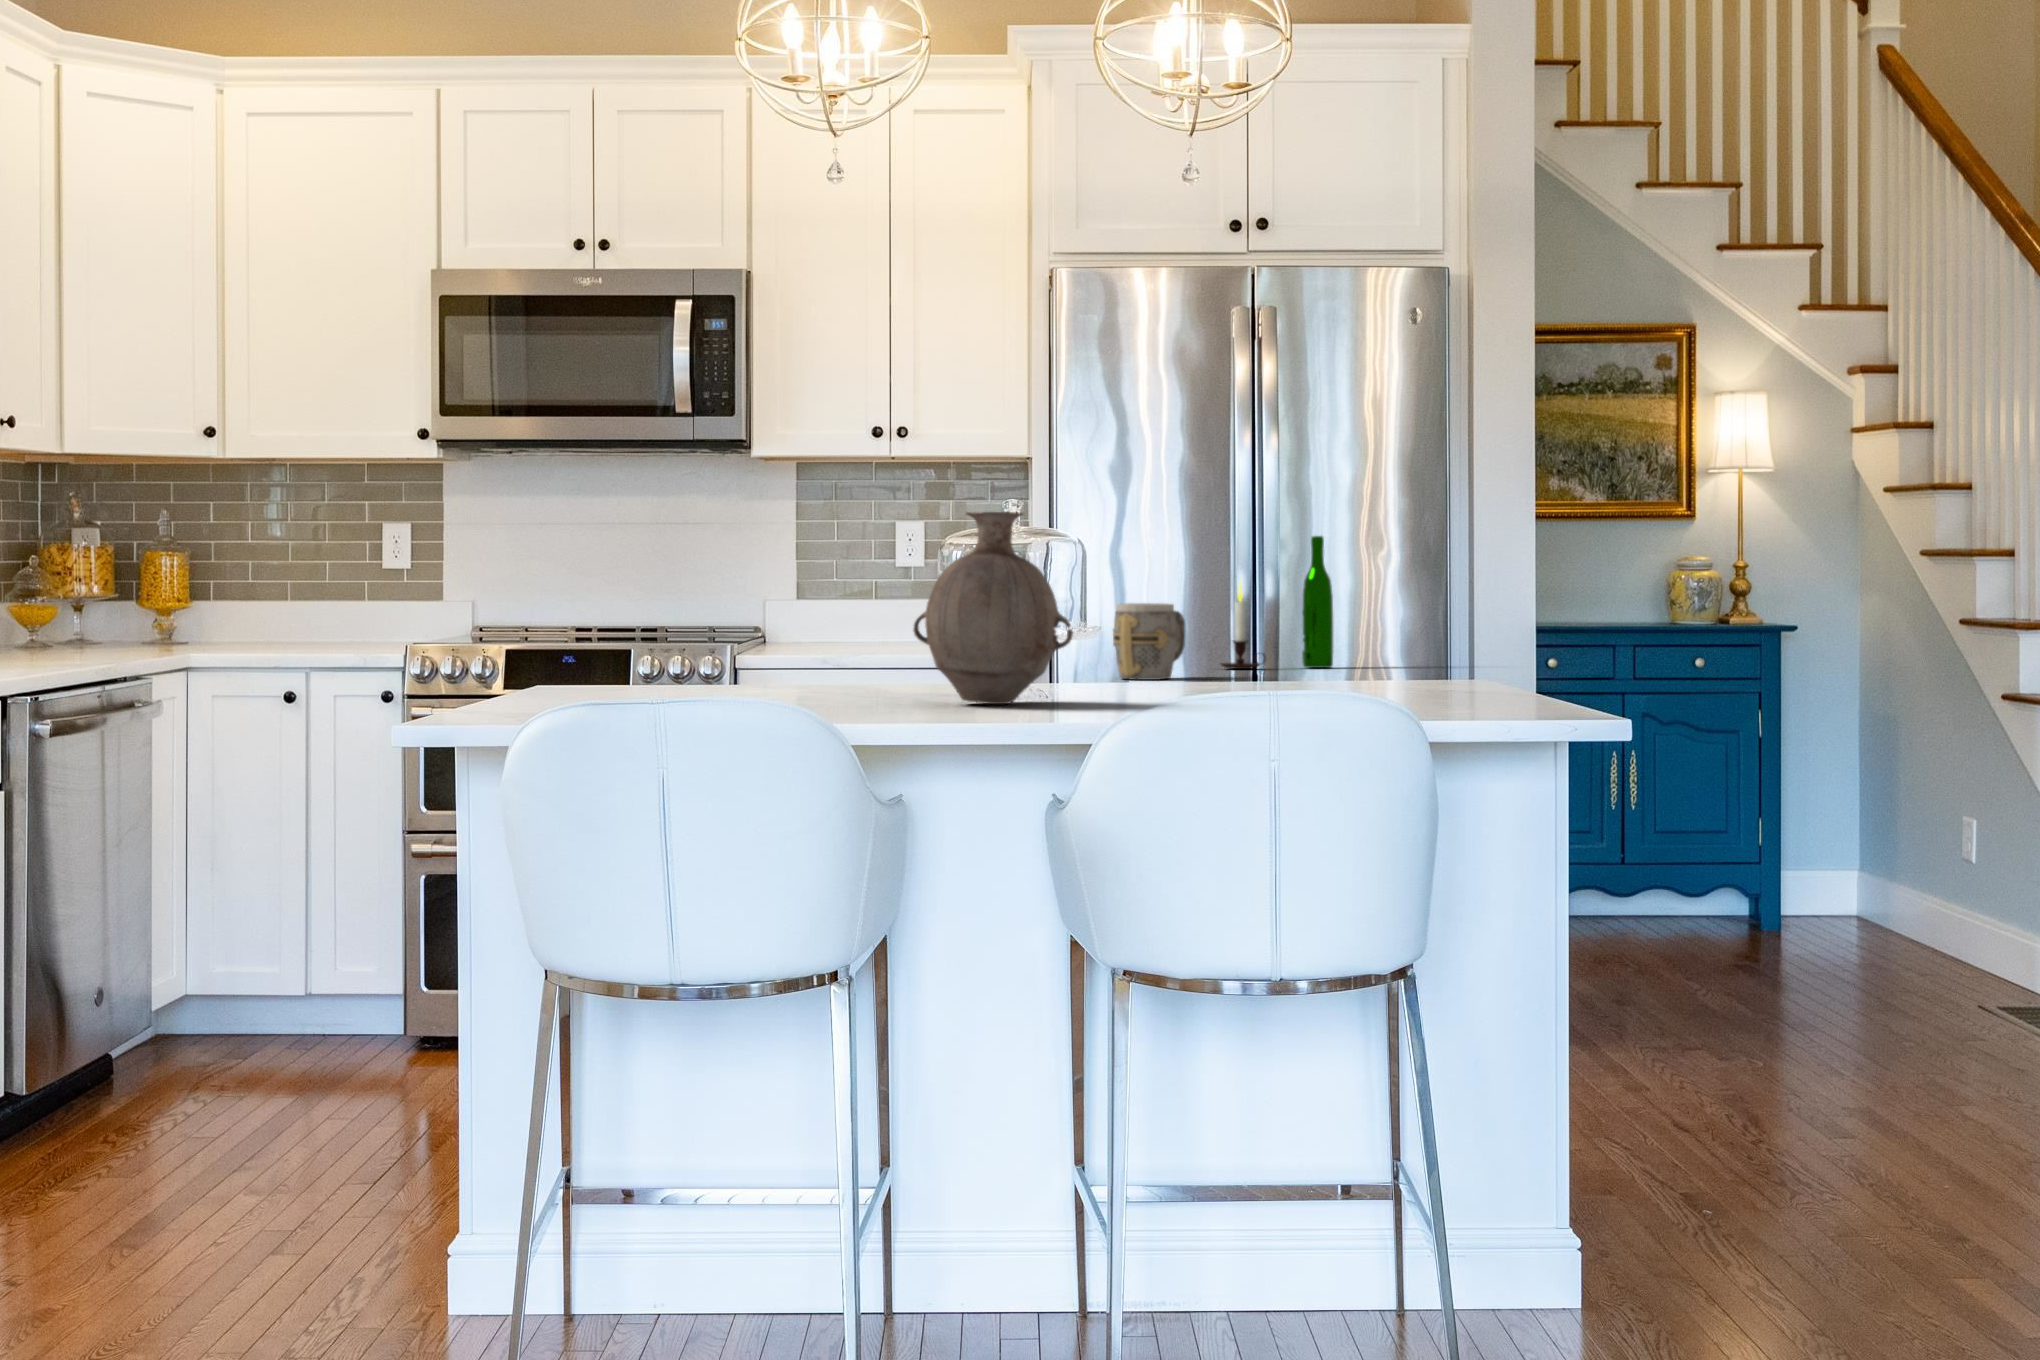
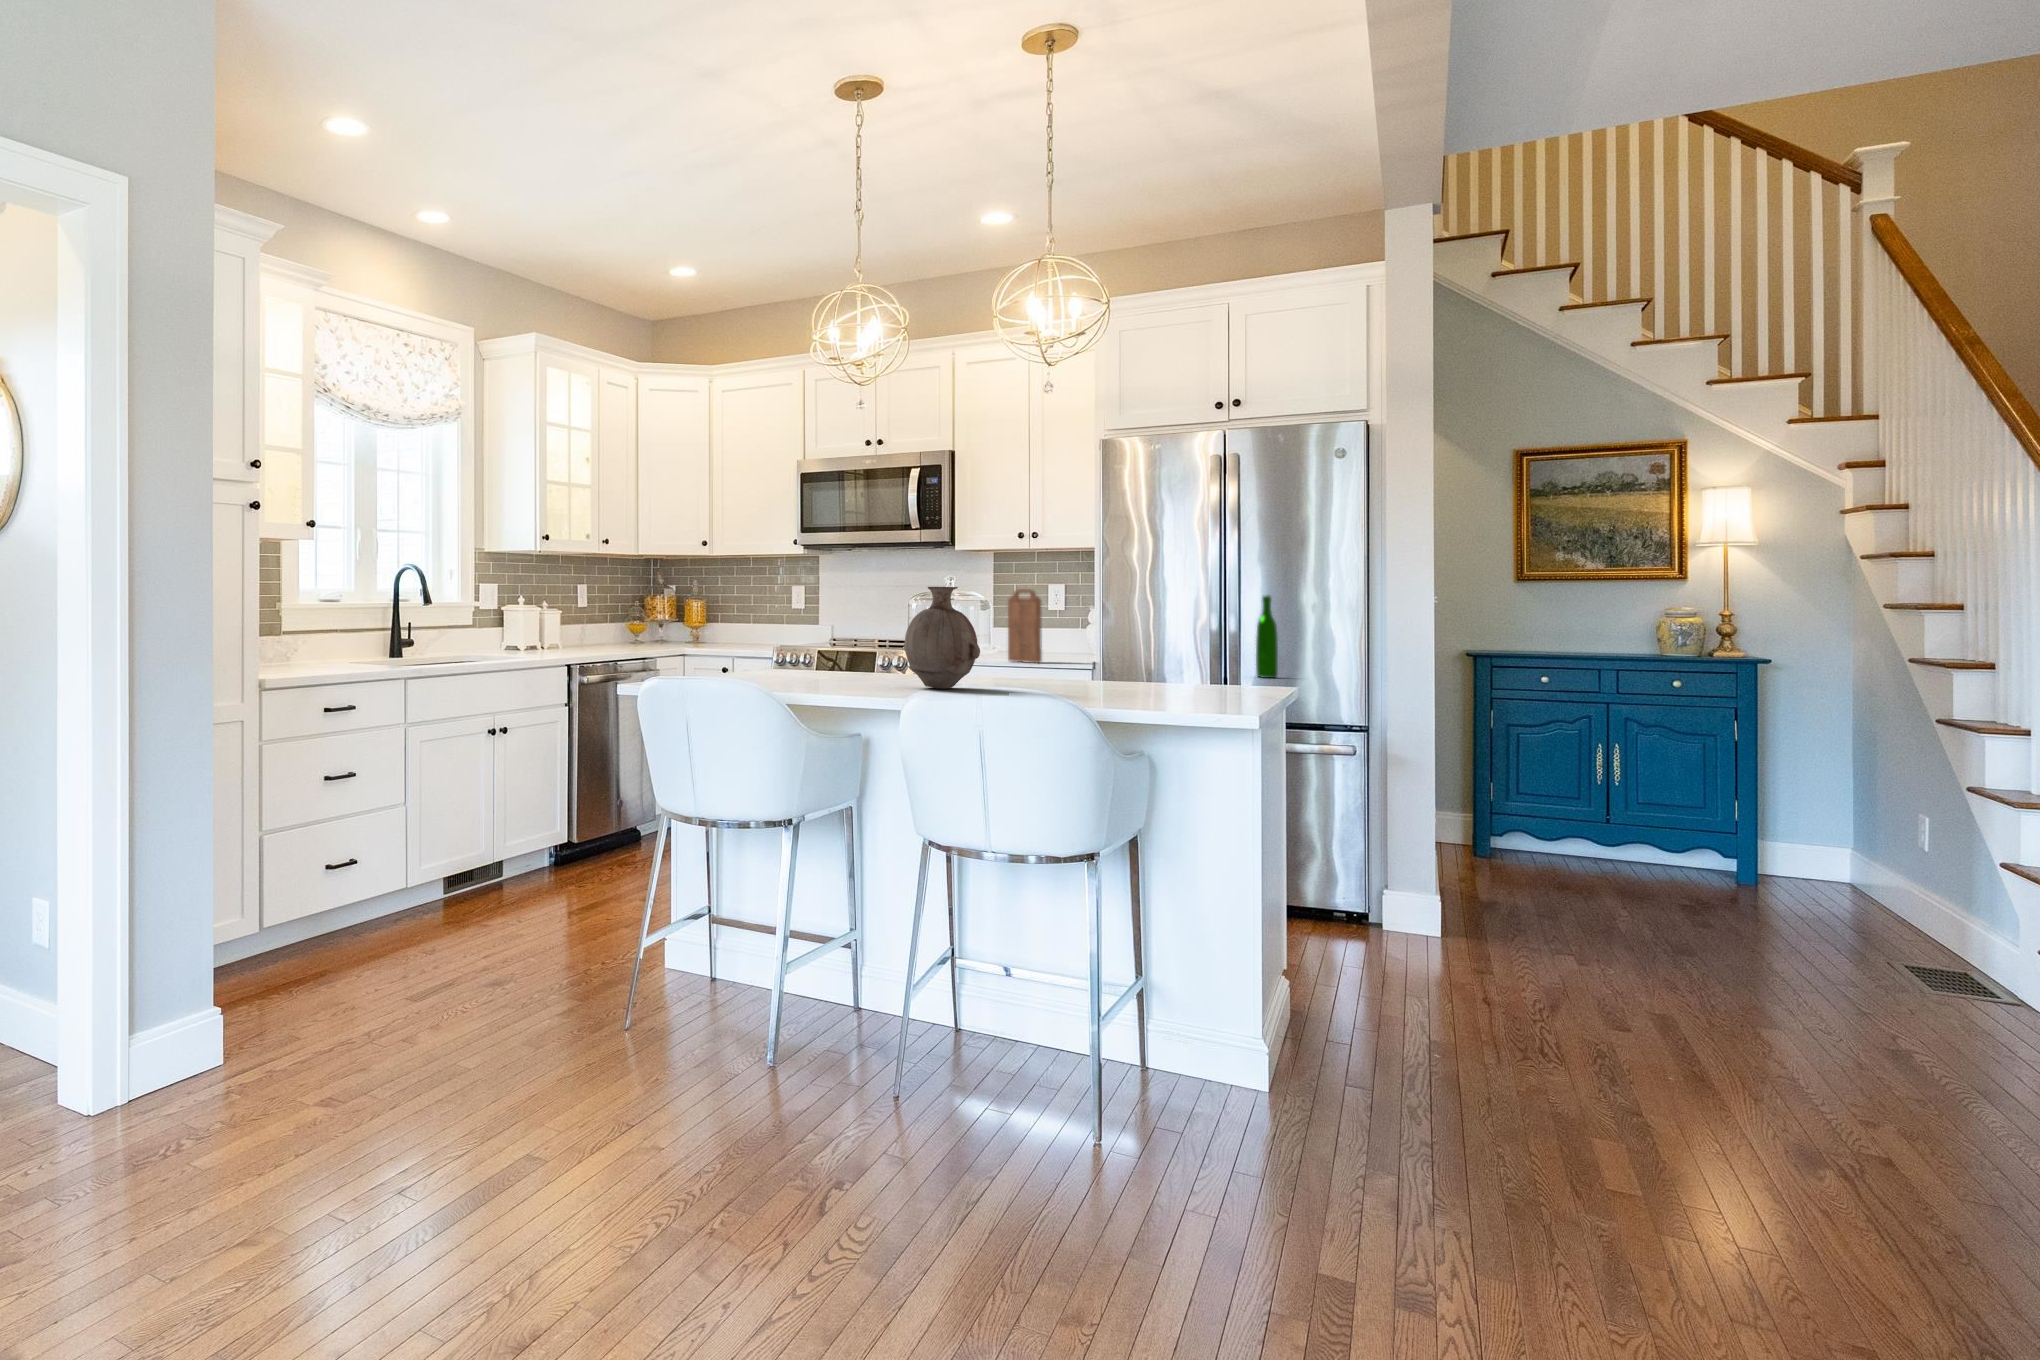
cutting board: none [827,527,894,660] -> present [1008,589,1042,663]
candle: present [1221,583,1266,669] -> none [1198,622,1226,676]
mug: present [1113,603,1185,680] -> none [1093,636,1145,680]

